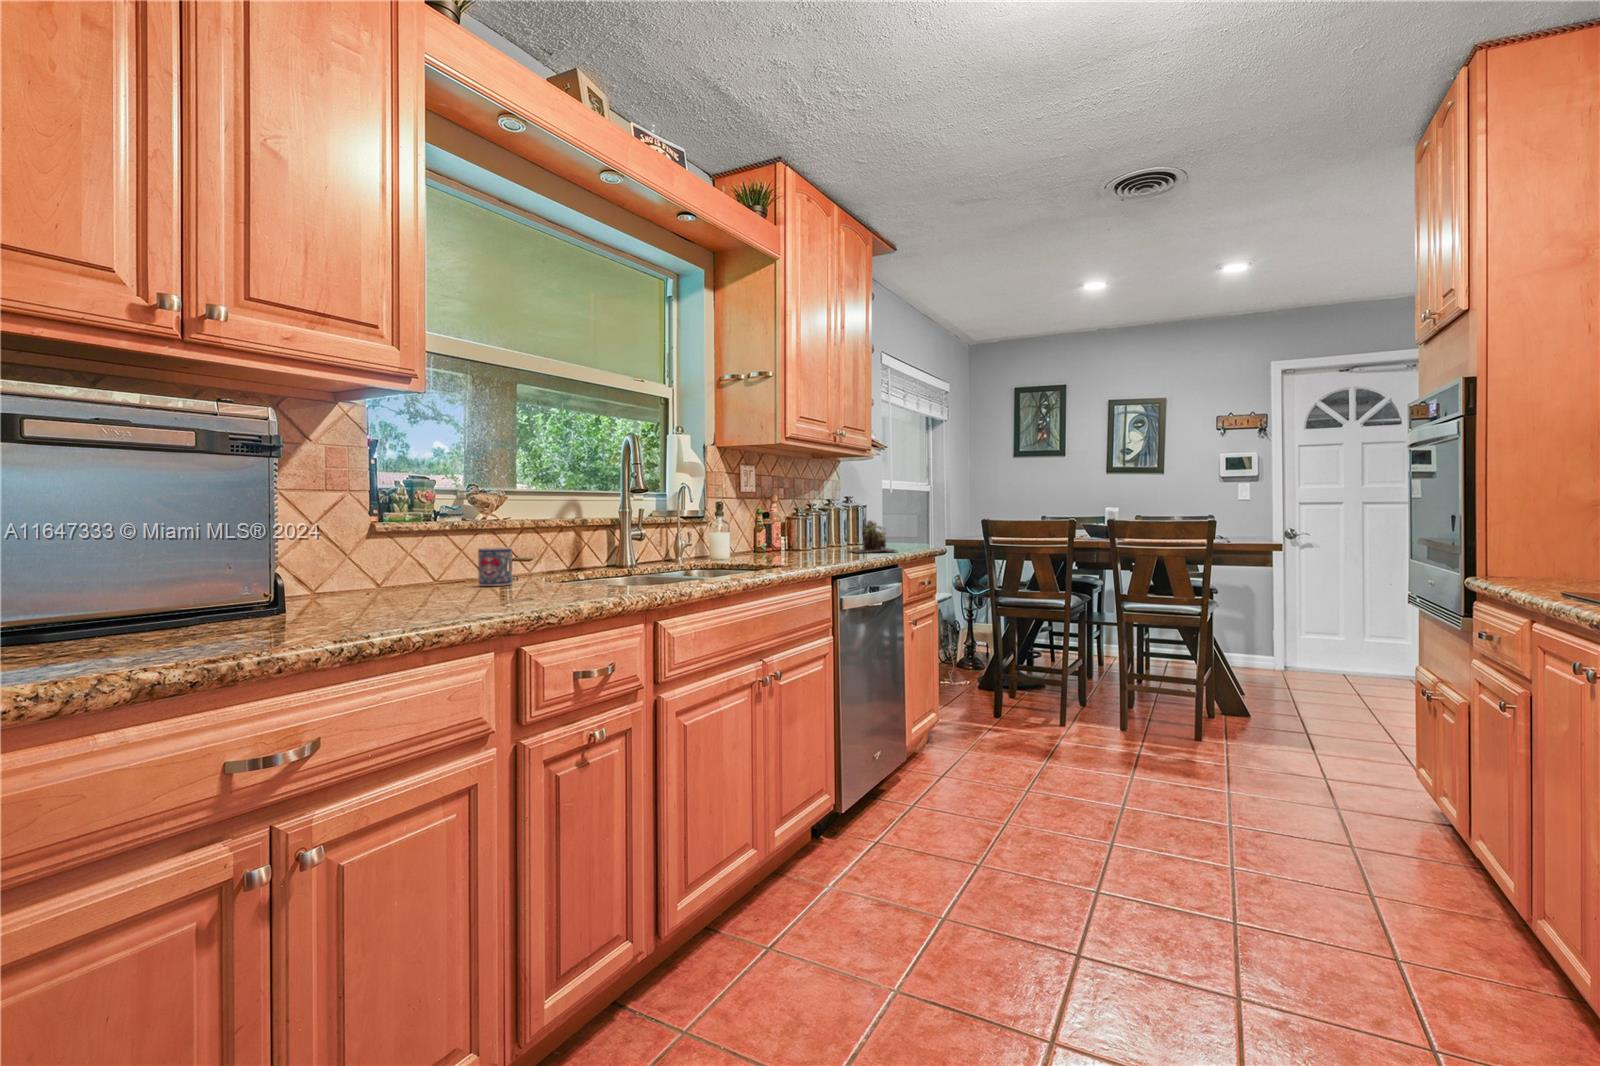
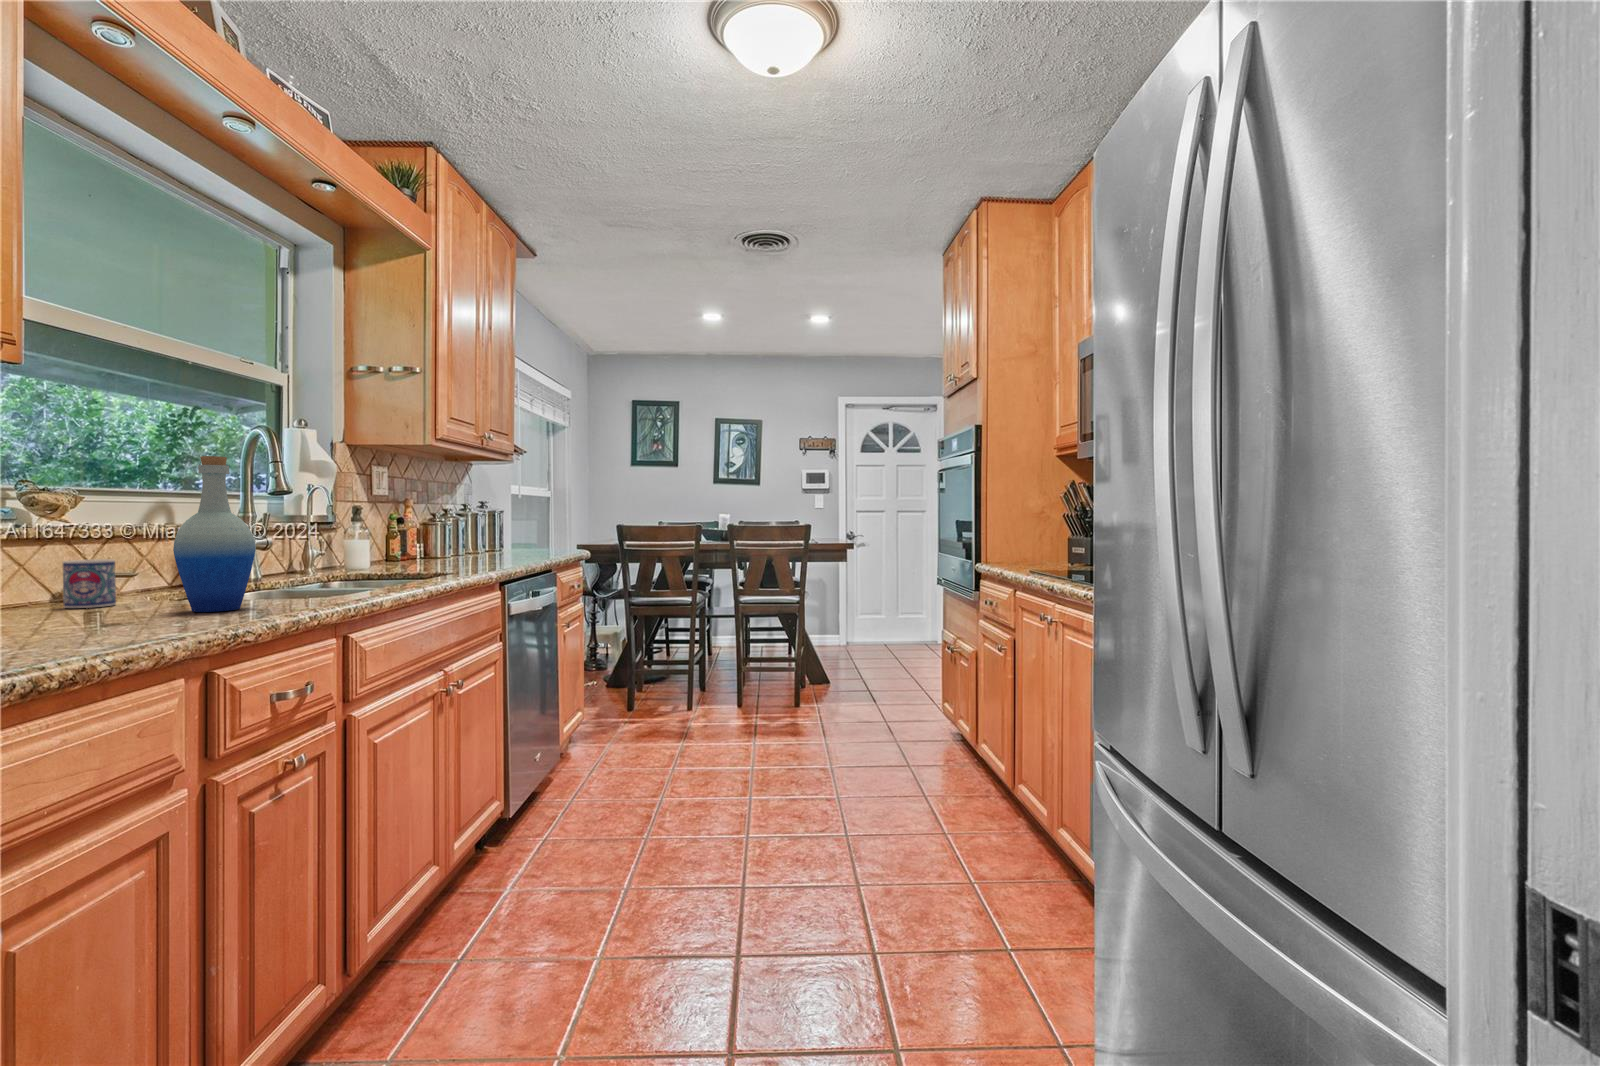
bottle: none [530,458,590,594] -> present [173,456,256,612]
plant: present [848,521,896,553] -> none [485,525,545,558]

